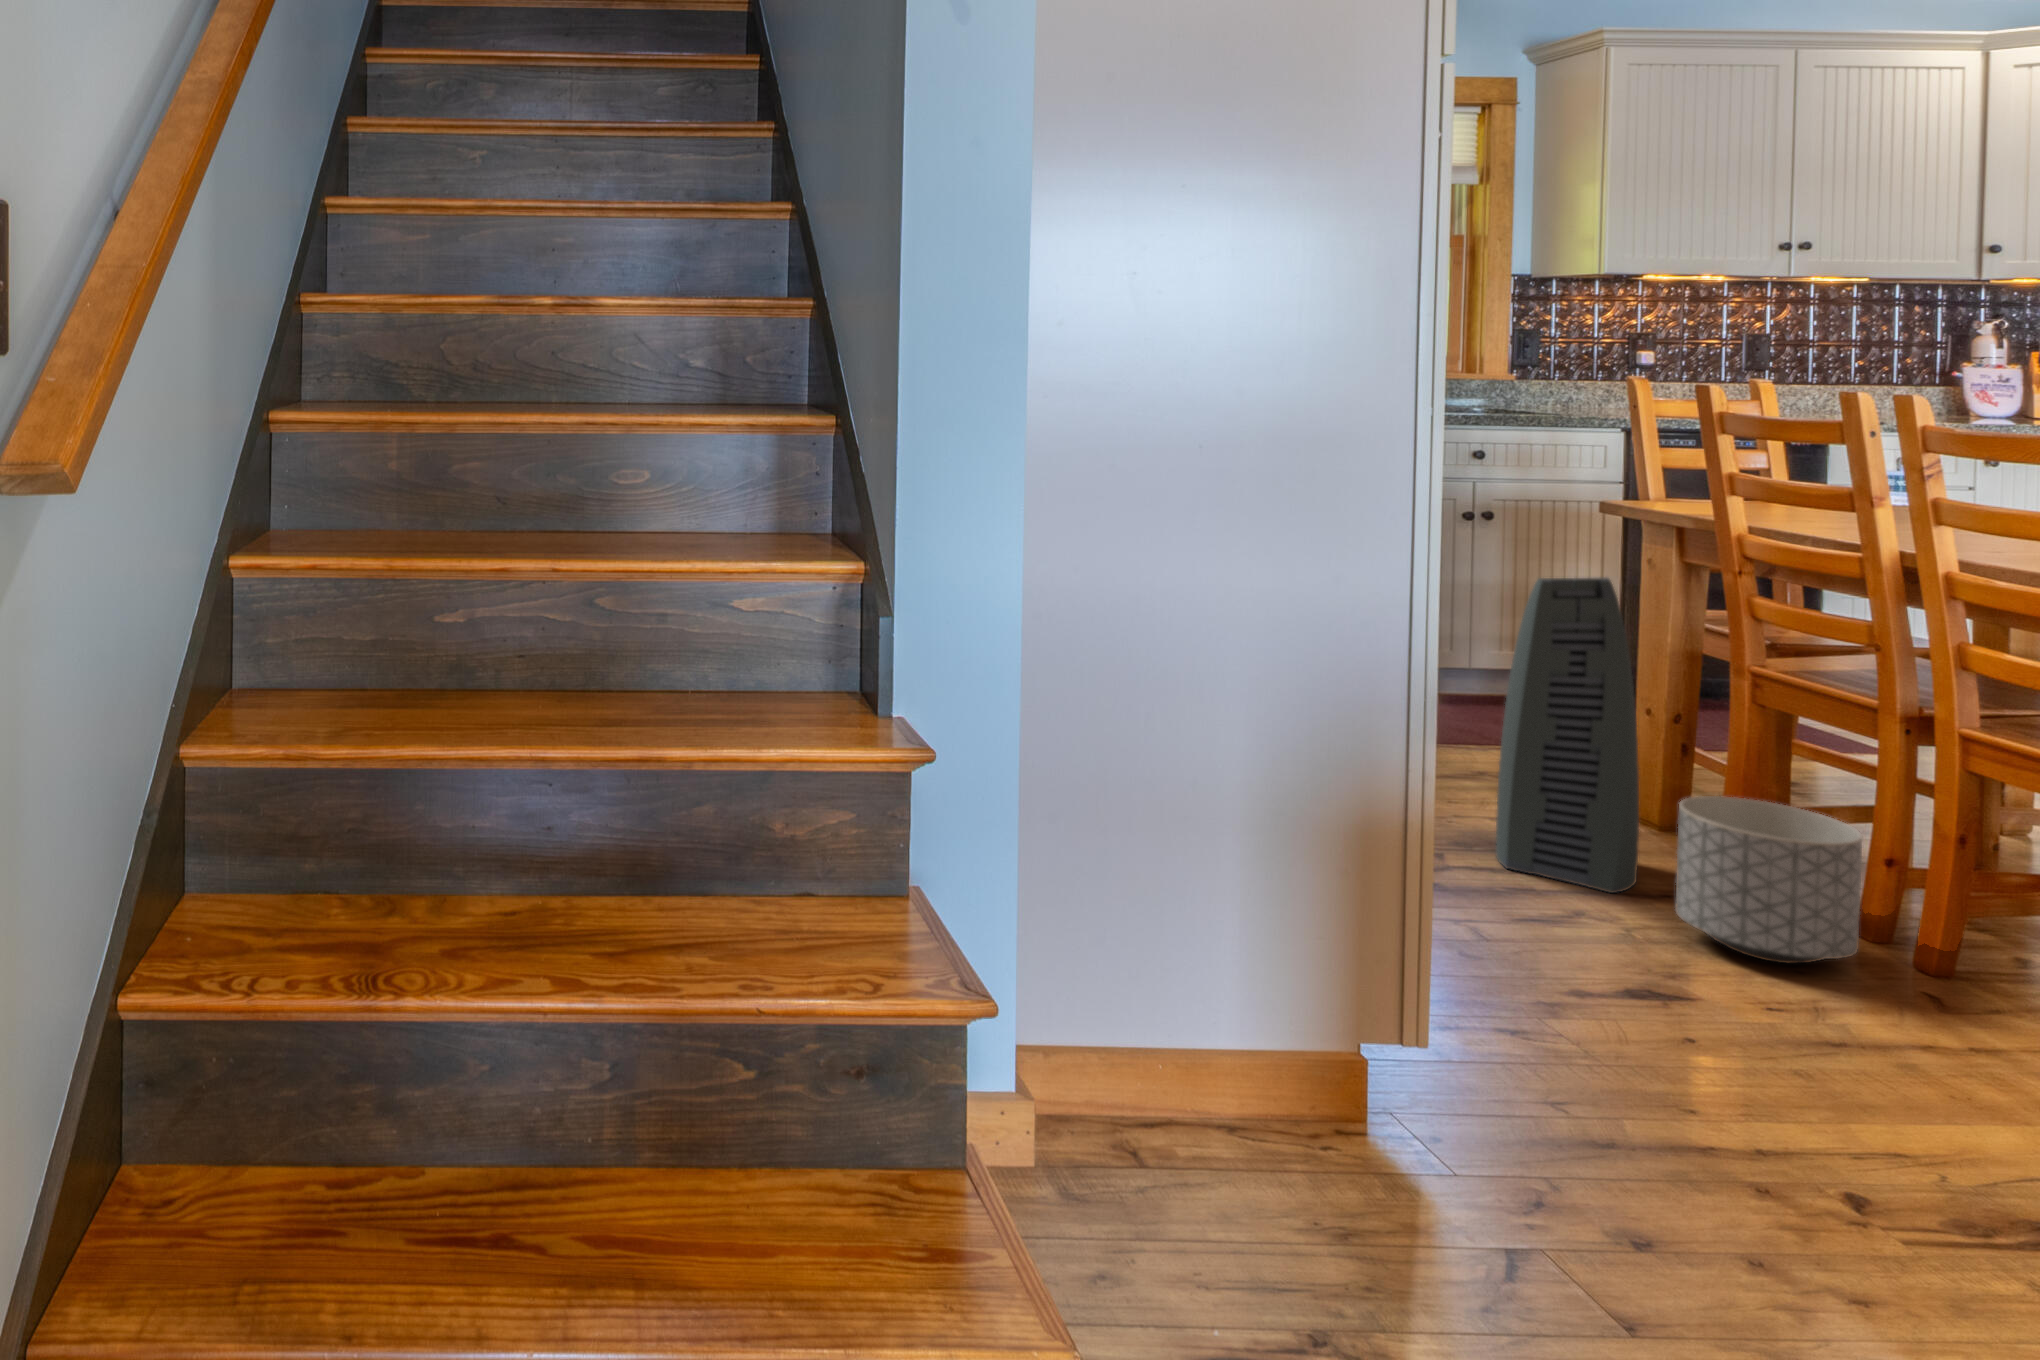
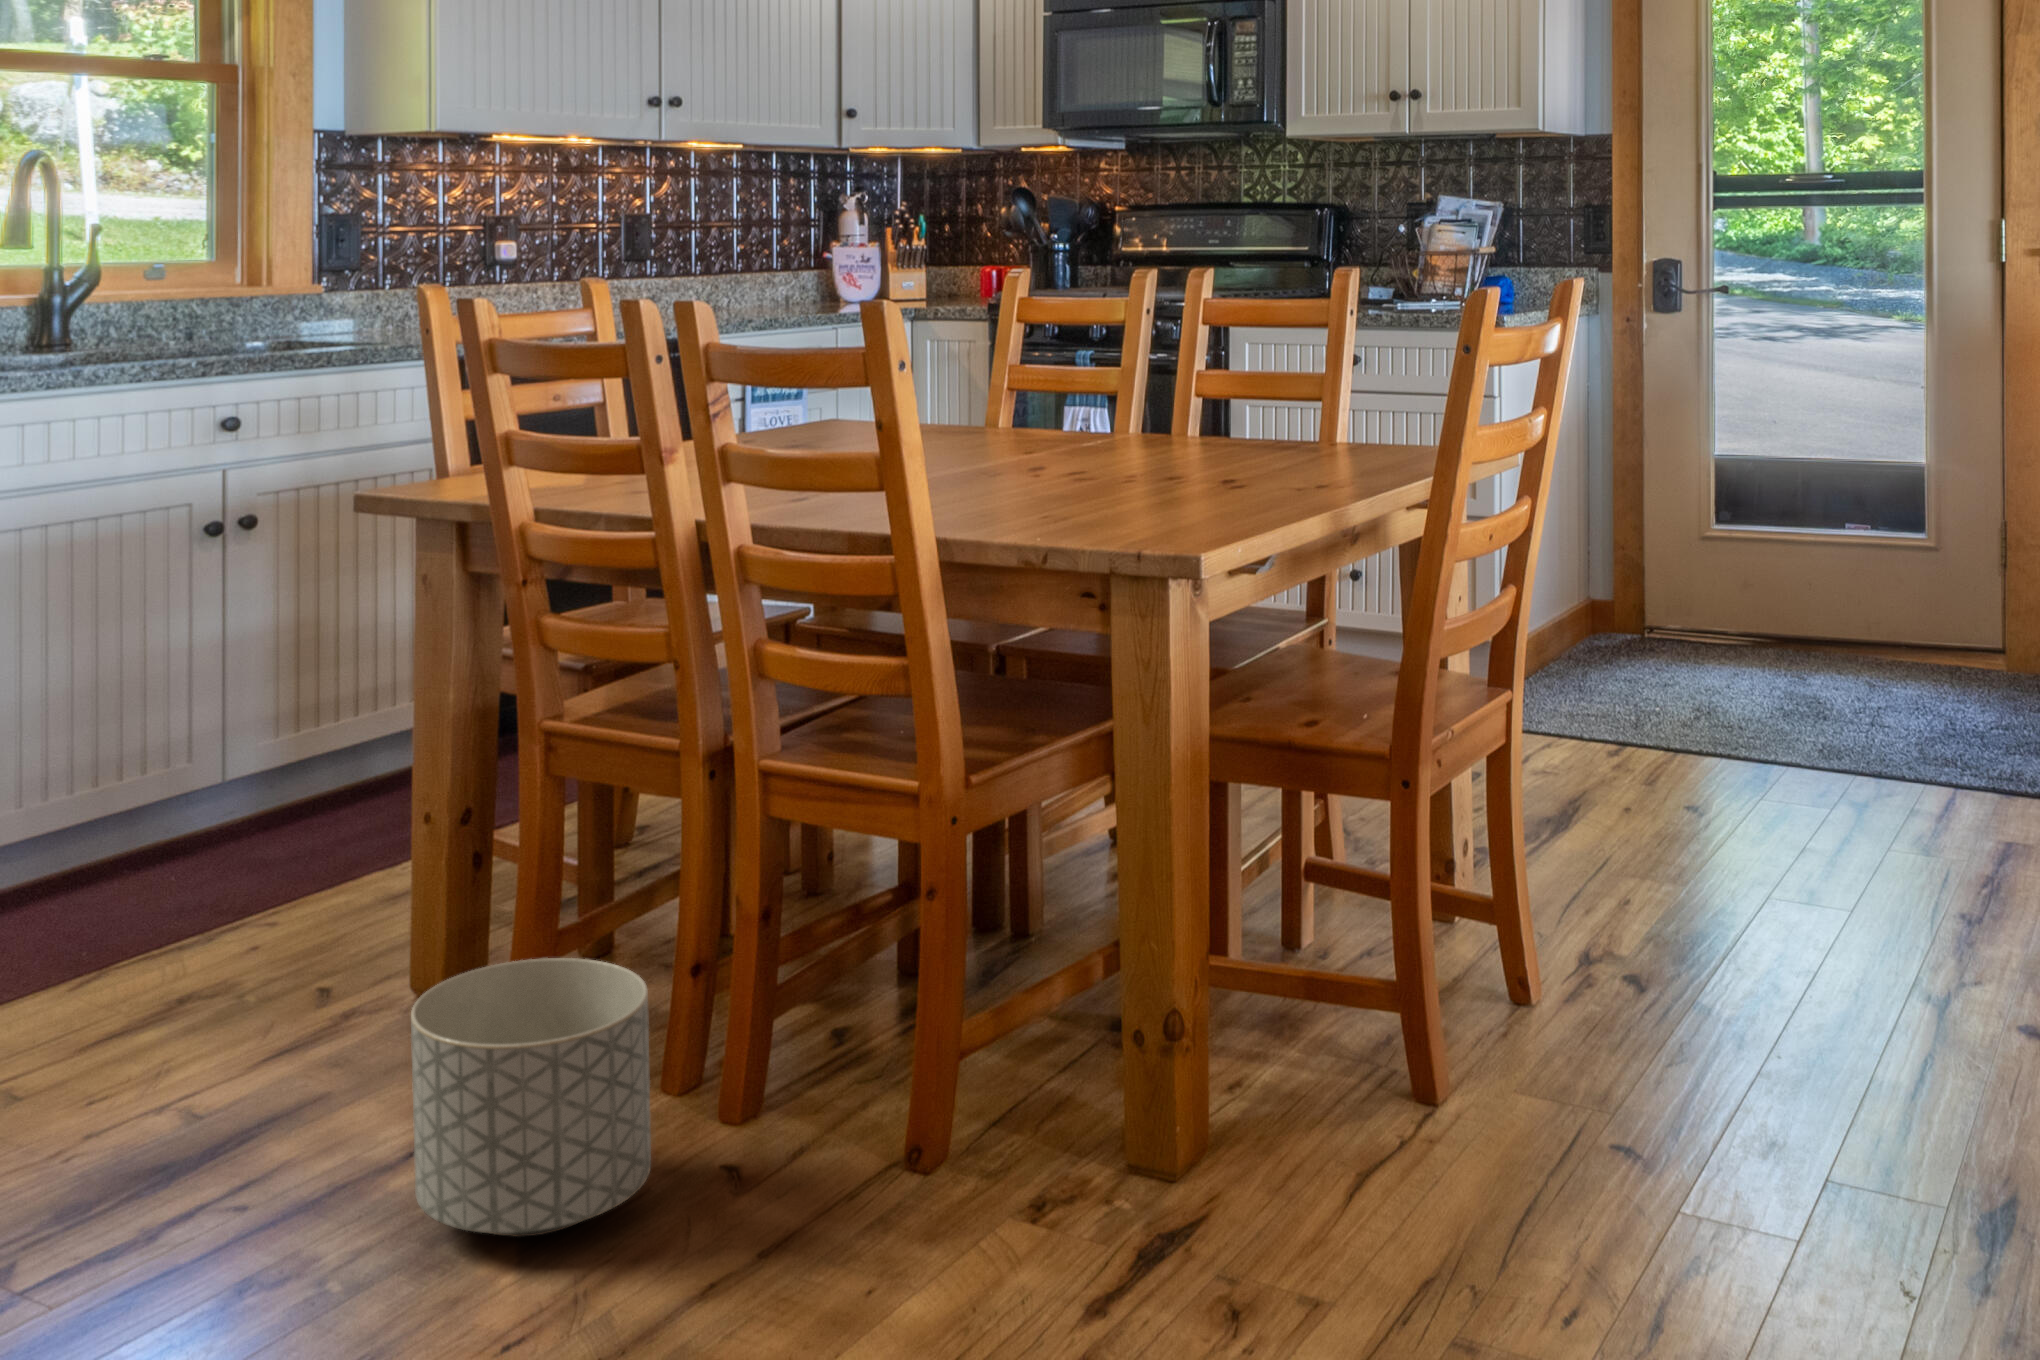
air purifier: present [1496,577,1639,893] -> none [178,622,397,1171]

